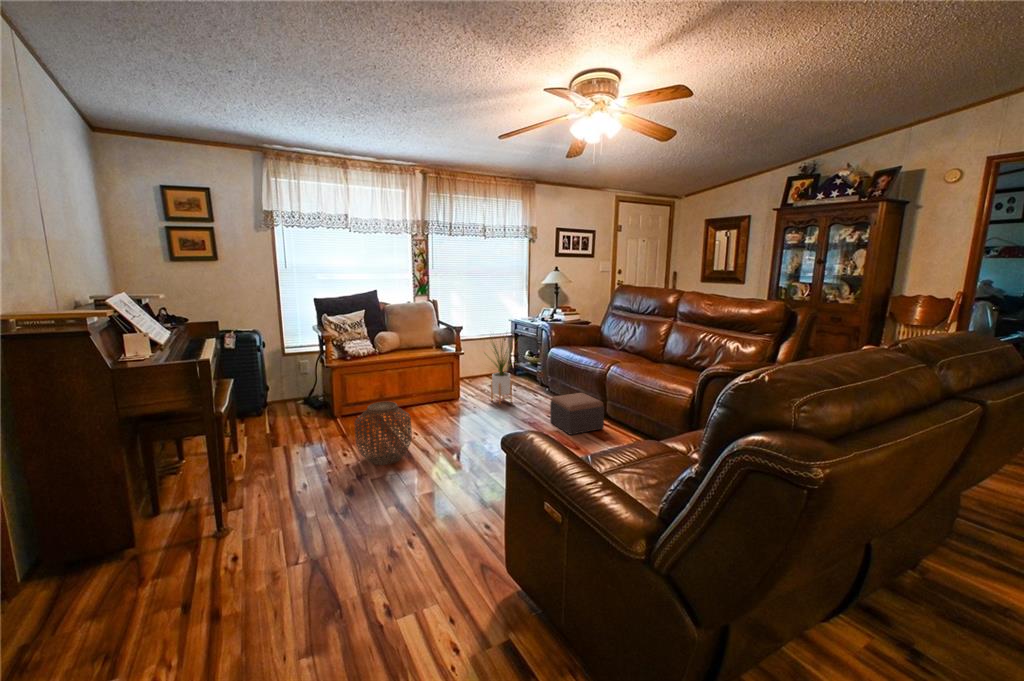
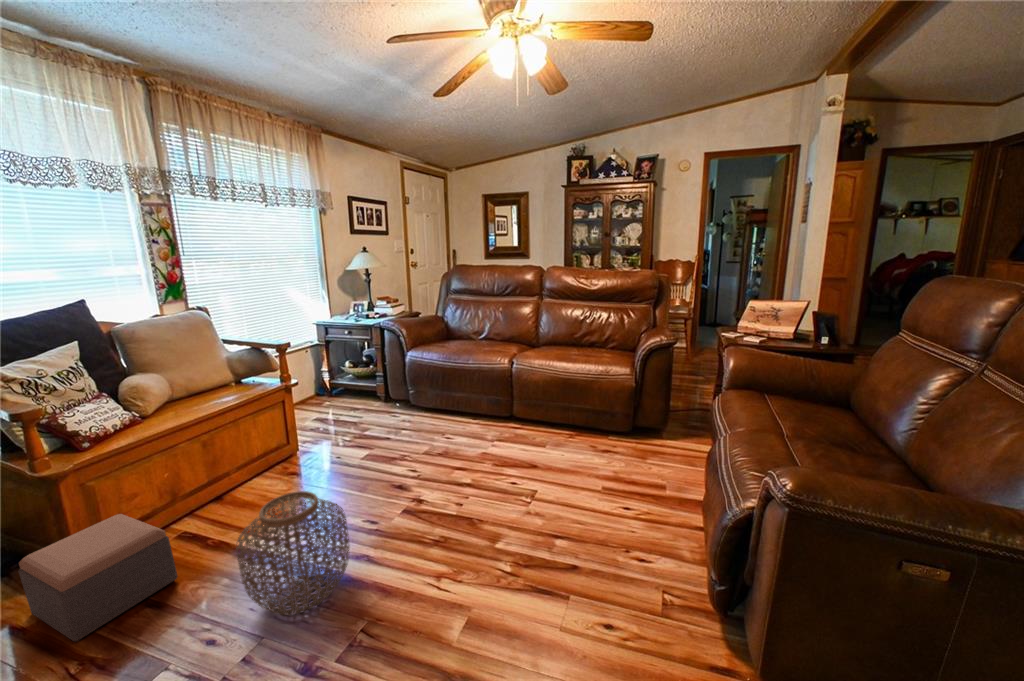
house plant: present [491,343,512,404] -> none [321,335,383,442]
footstool: present [550,393,604,435] -> present [18,514,178,641]

